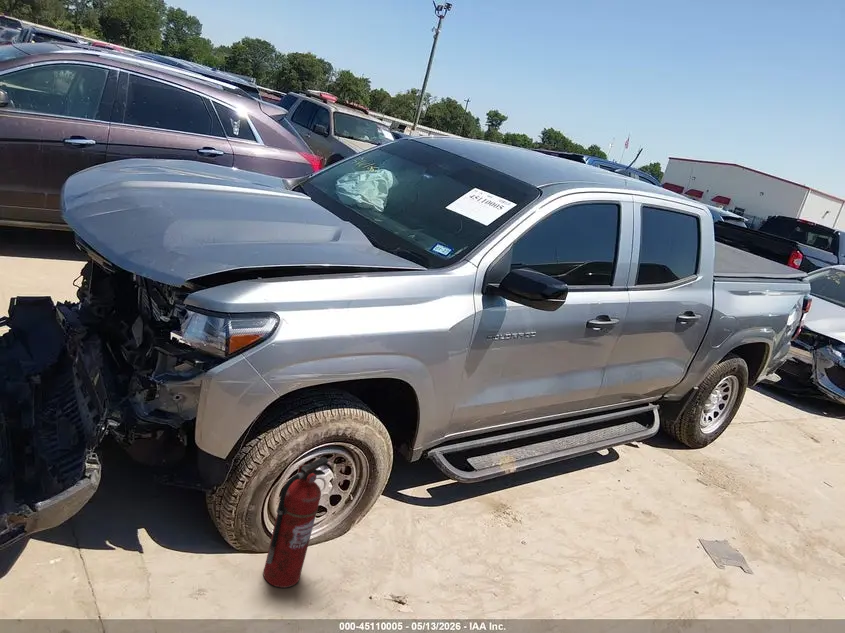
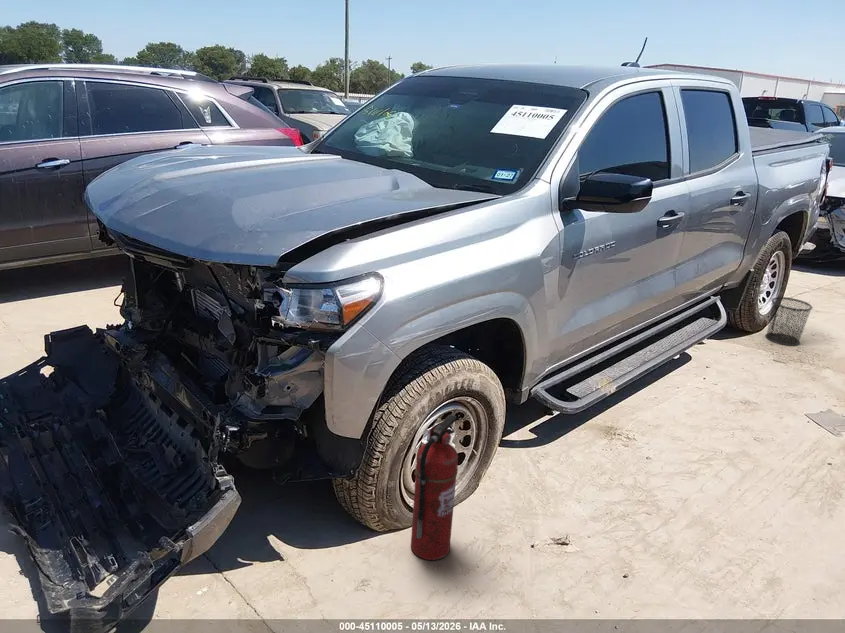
waste bin: none [711,421,760,472] -> present [766,297,812,346]

